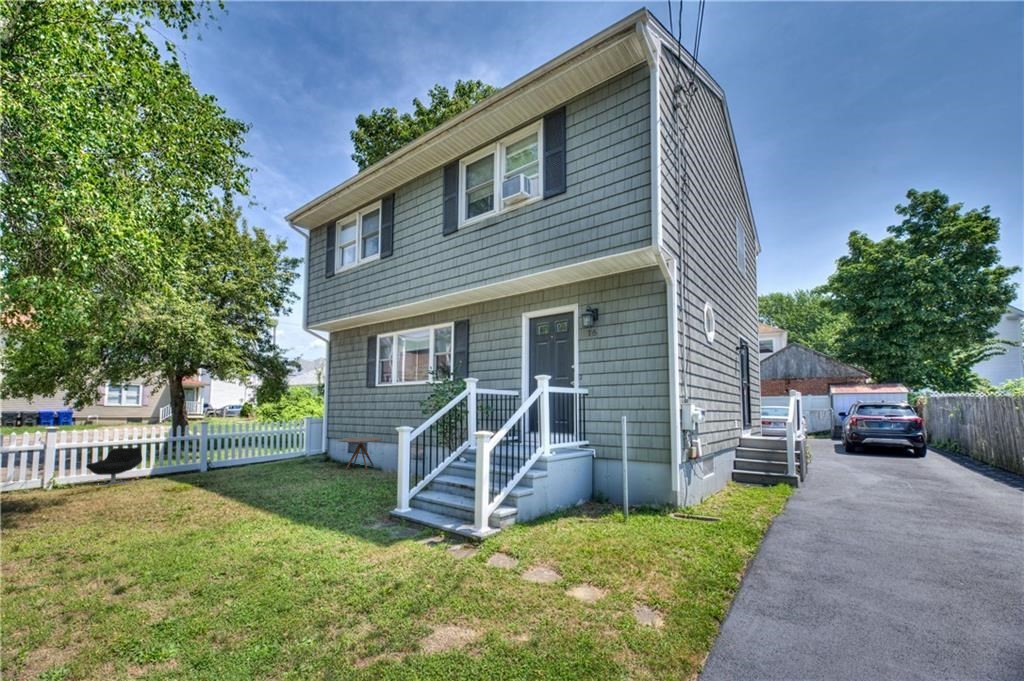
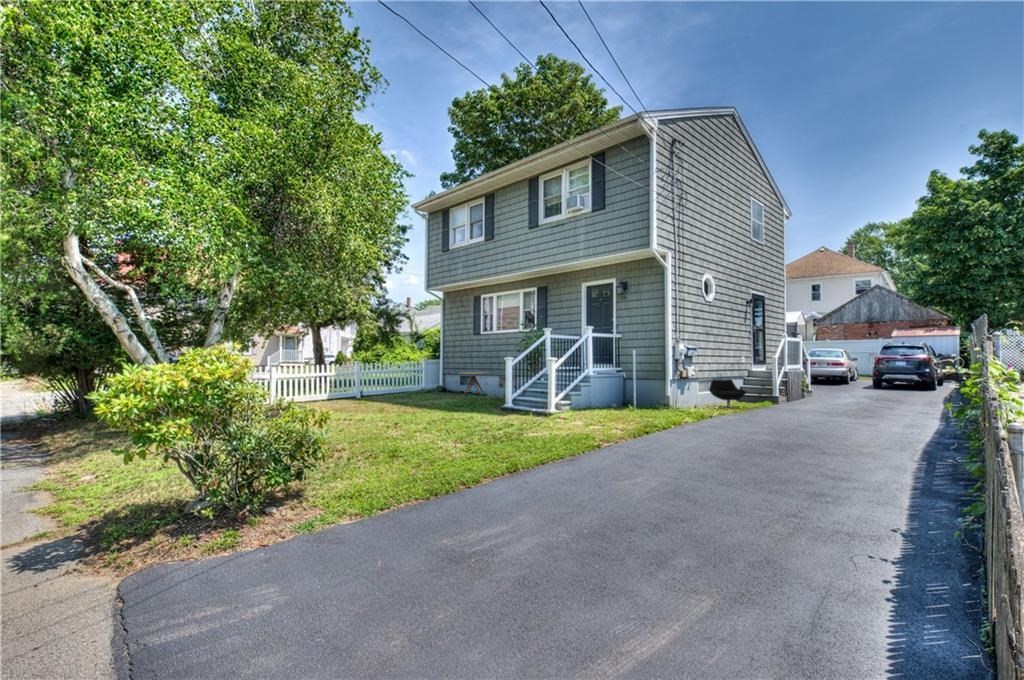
lounge chair: present [86,447,142,486] -> present [709,379,746,409]

